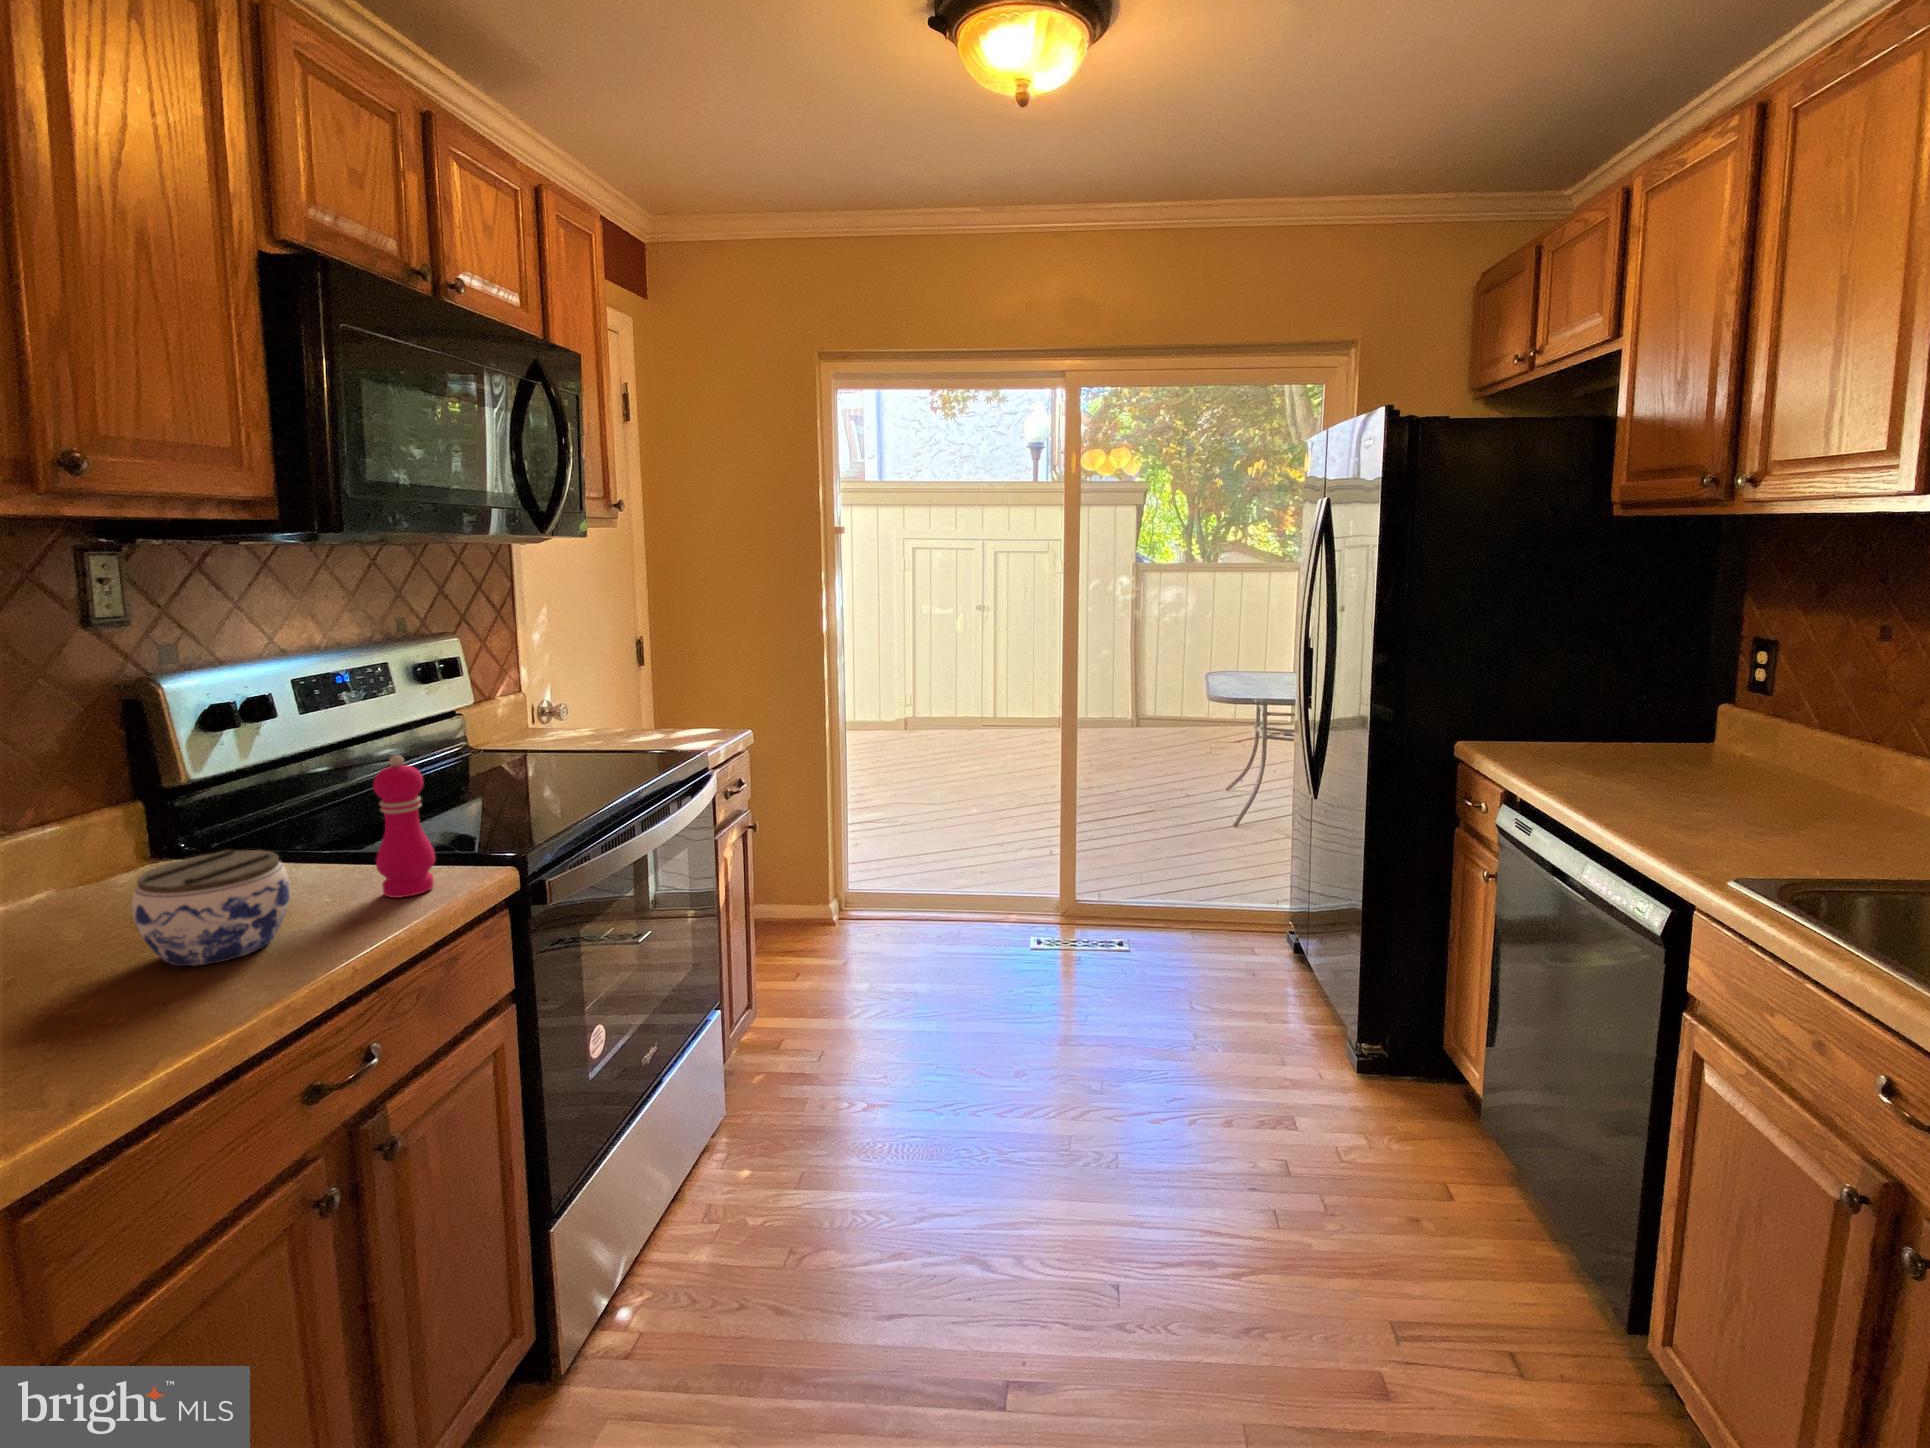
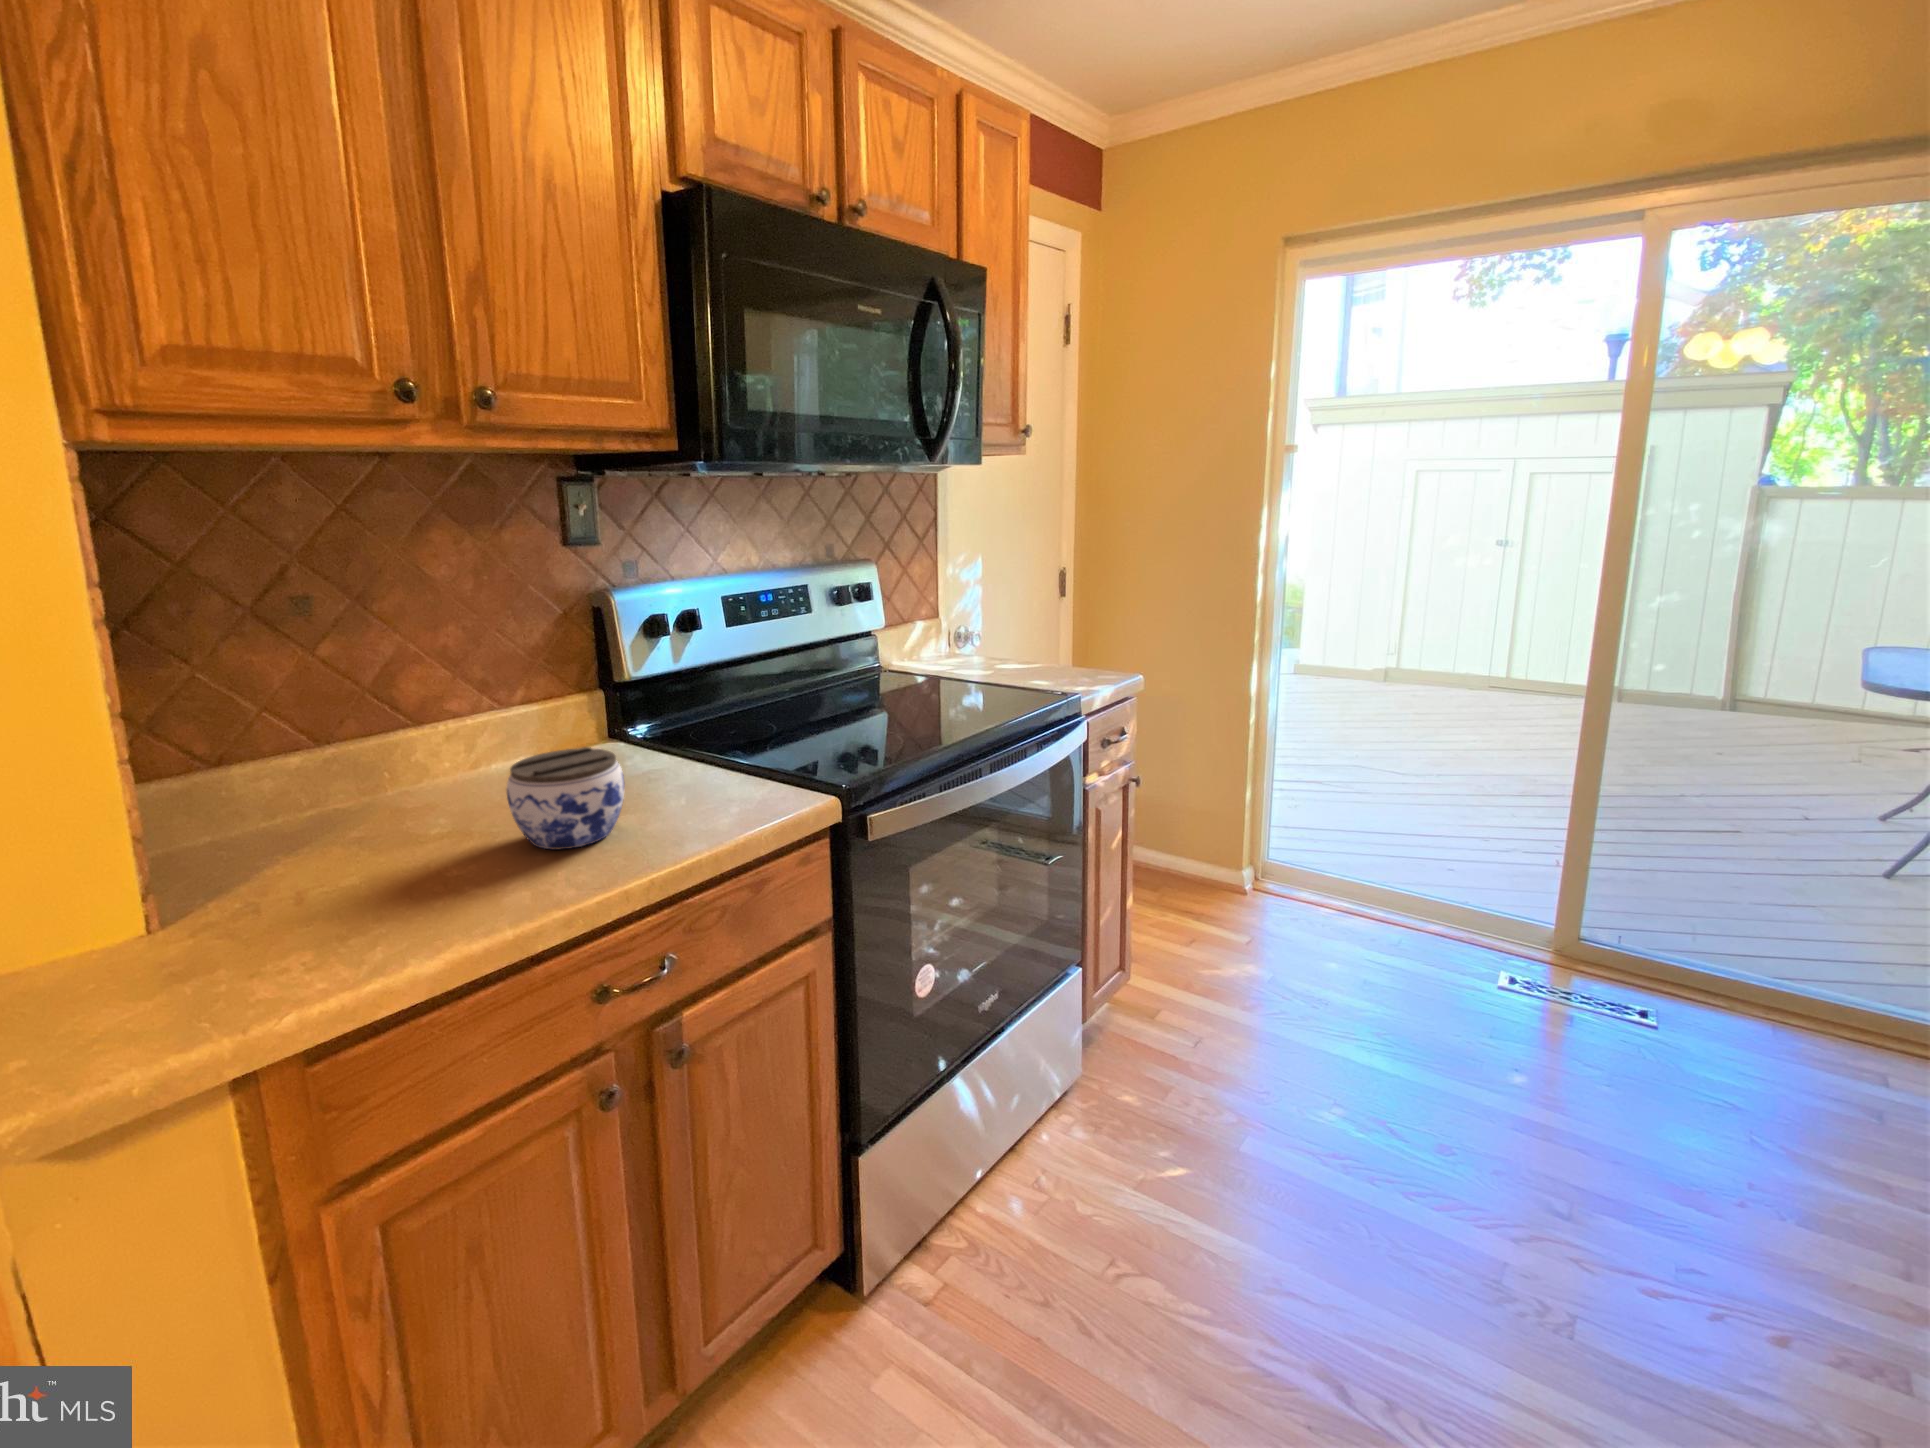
pepper mill: present [373,755,435,898] -> none [706,673,758,813]

